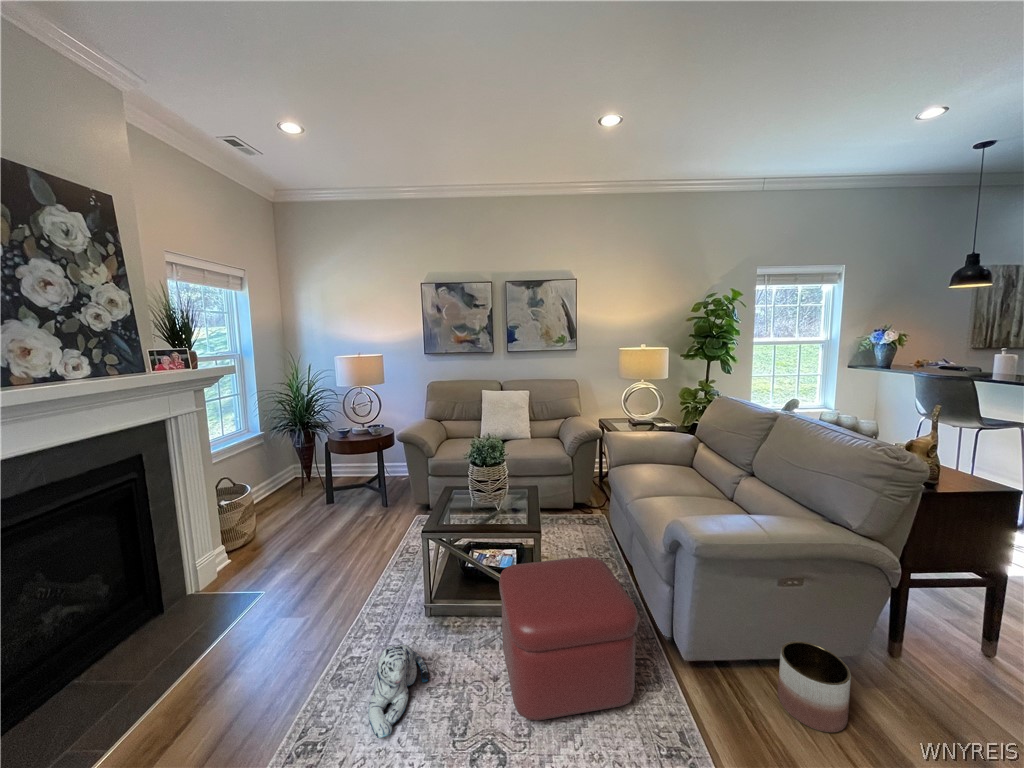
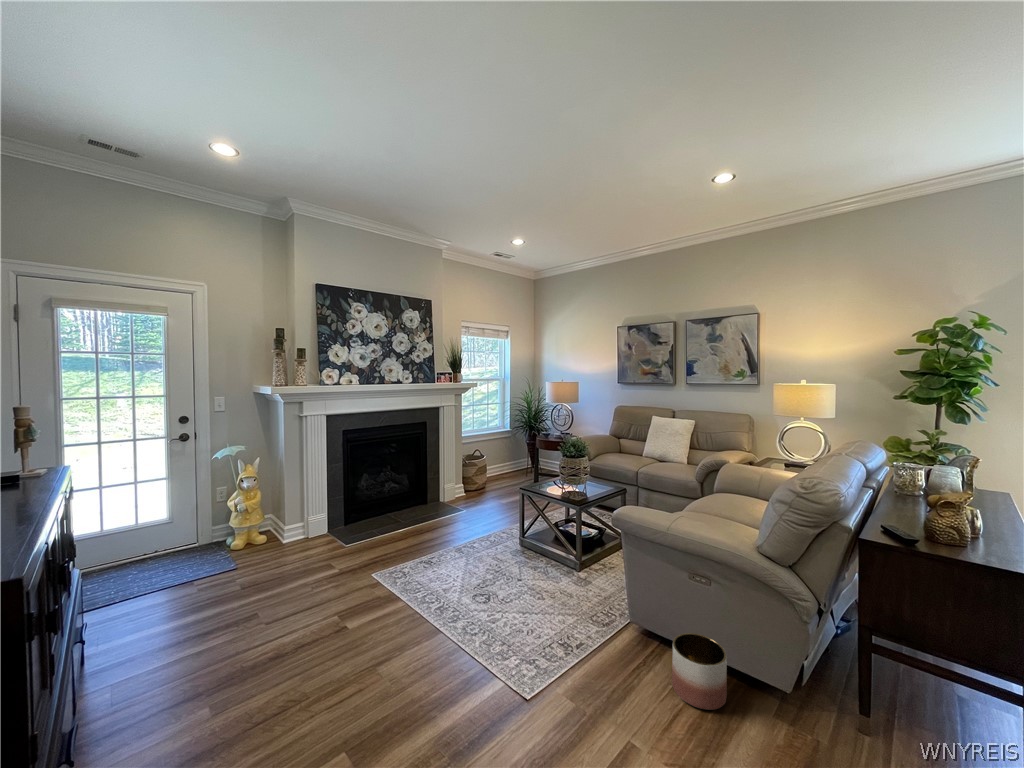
ottoman: present [499,557,638,720] -> none [508,517,604,620]
plush toy: present [368,644,428,738] -> none [453,534,500,573]

